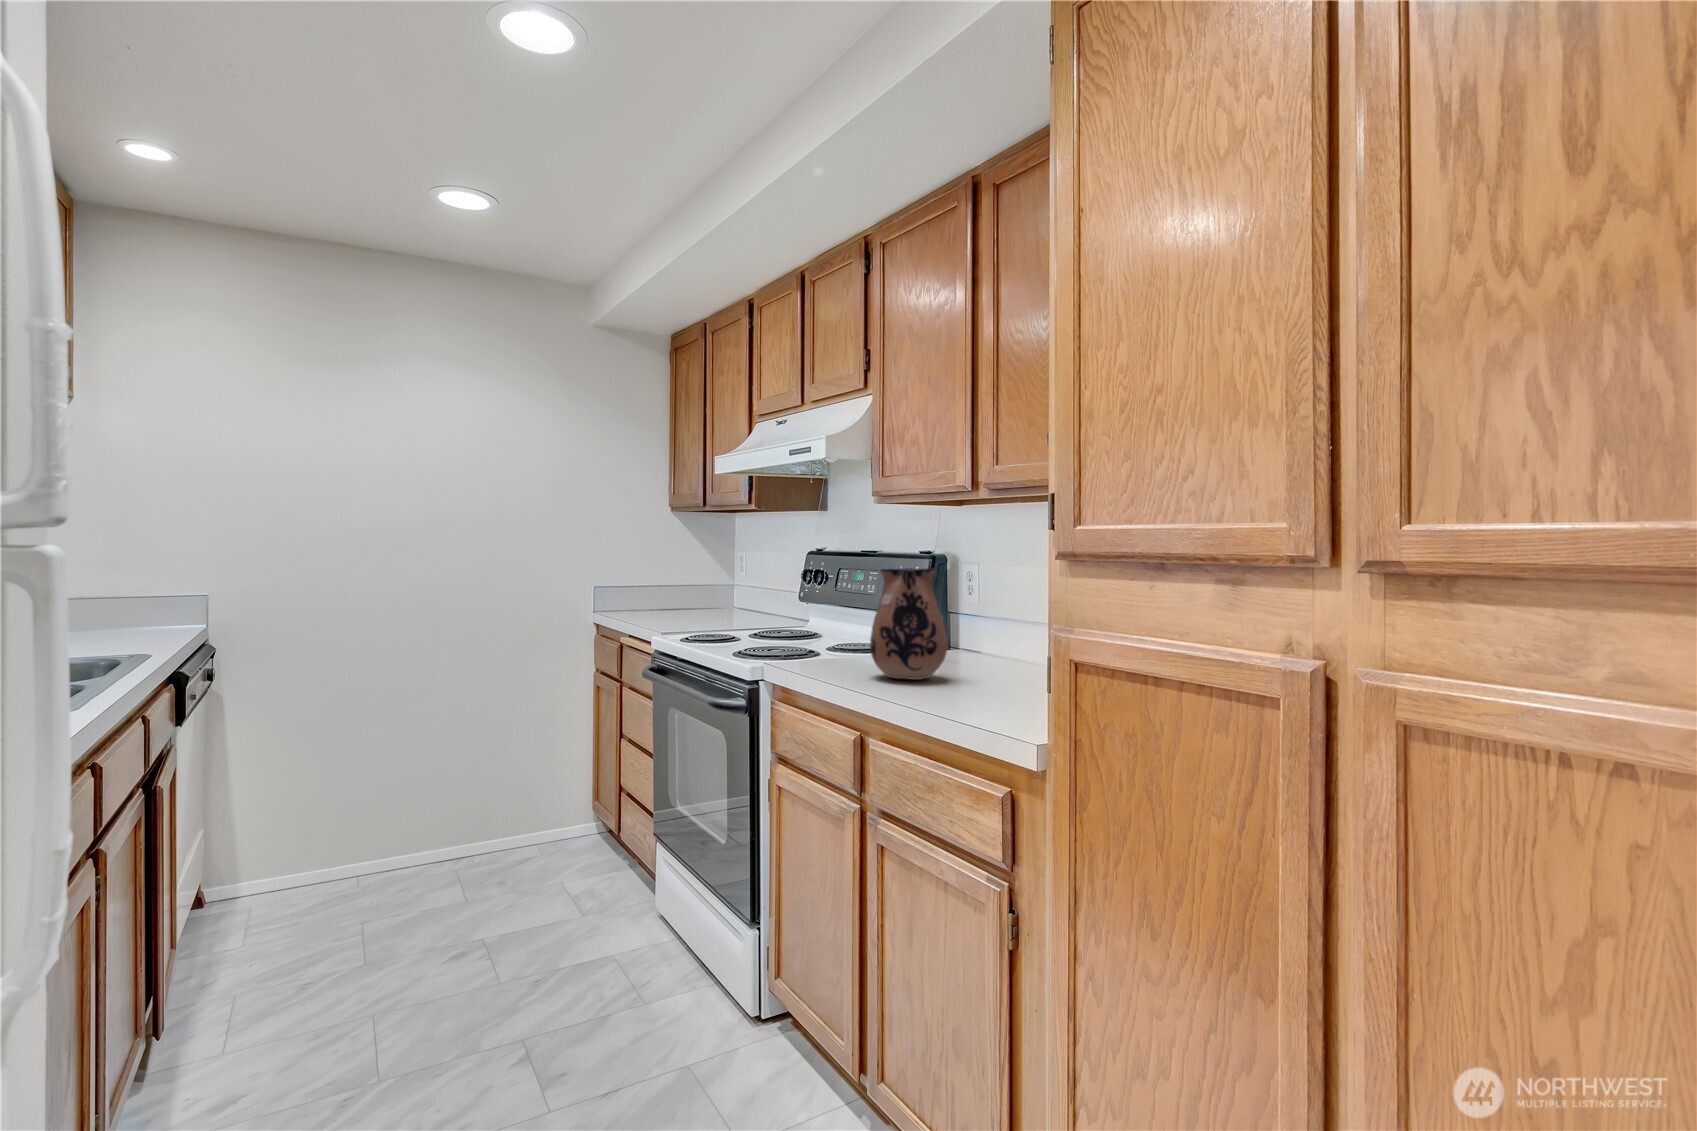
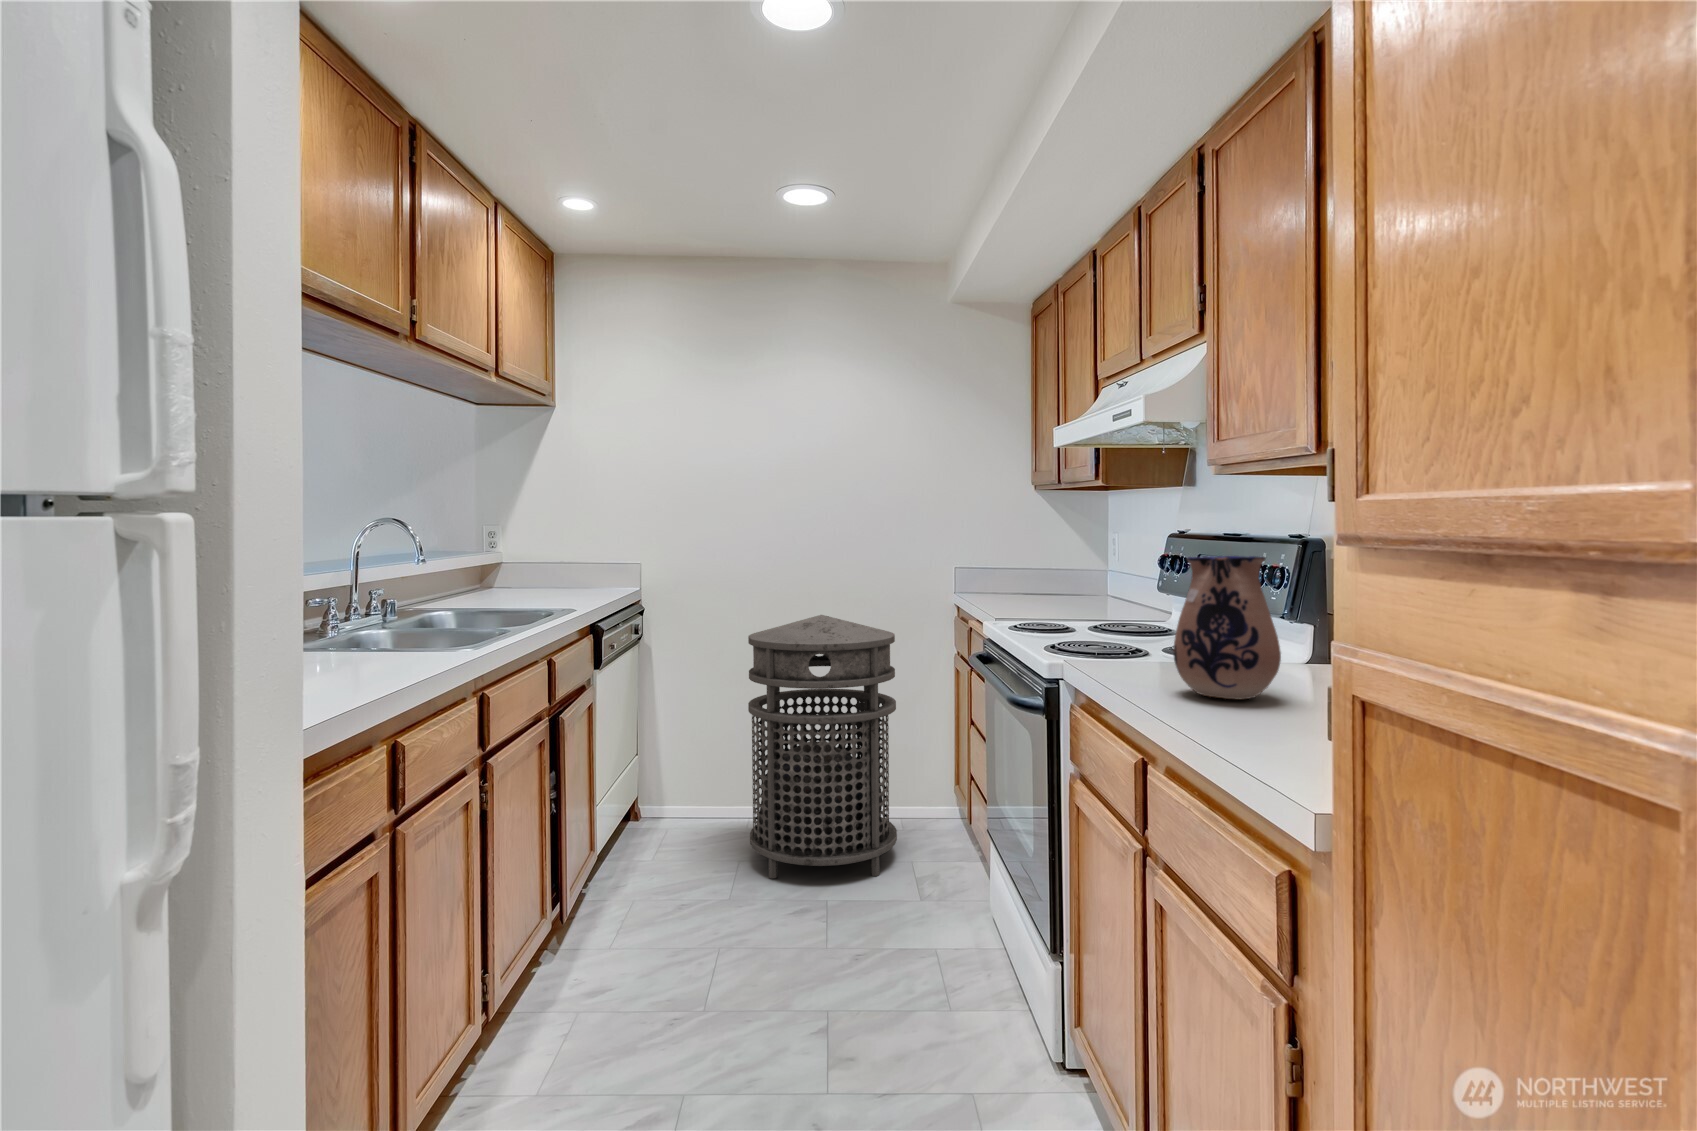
trash can: none [380,630,551,918] -> present [748,615,897,878]

